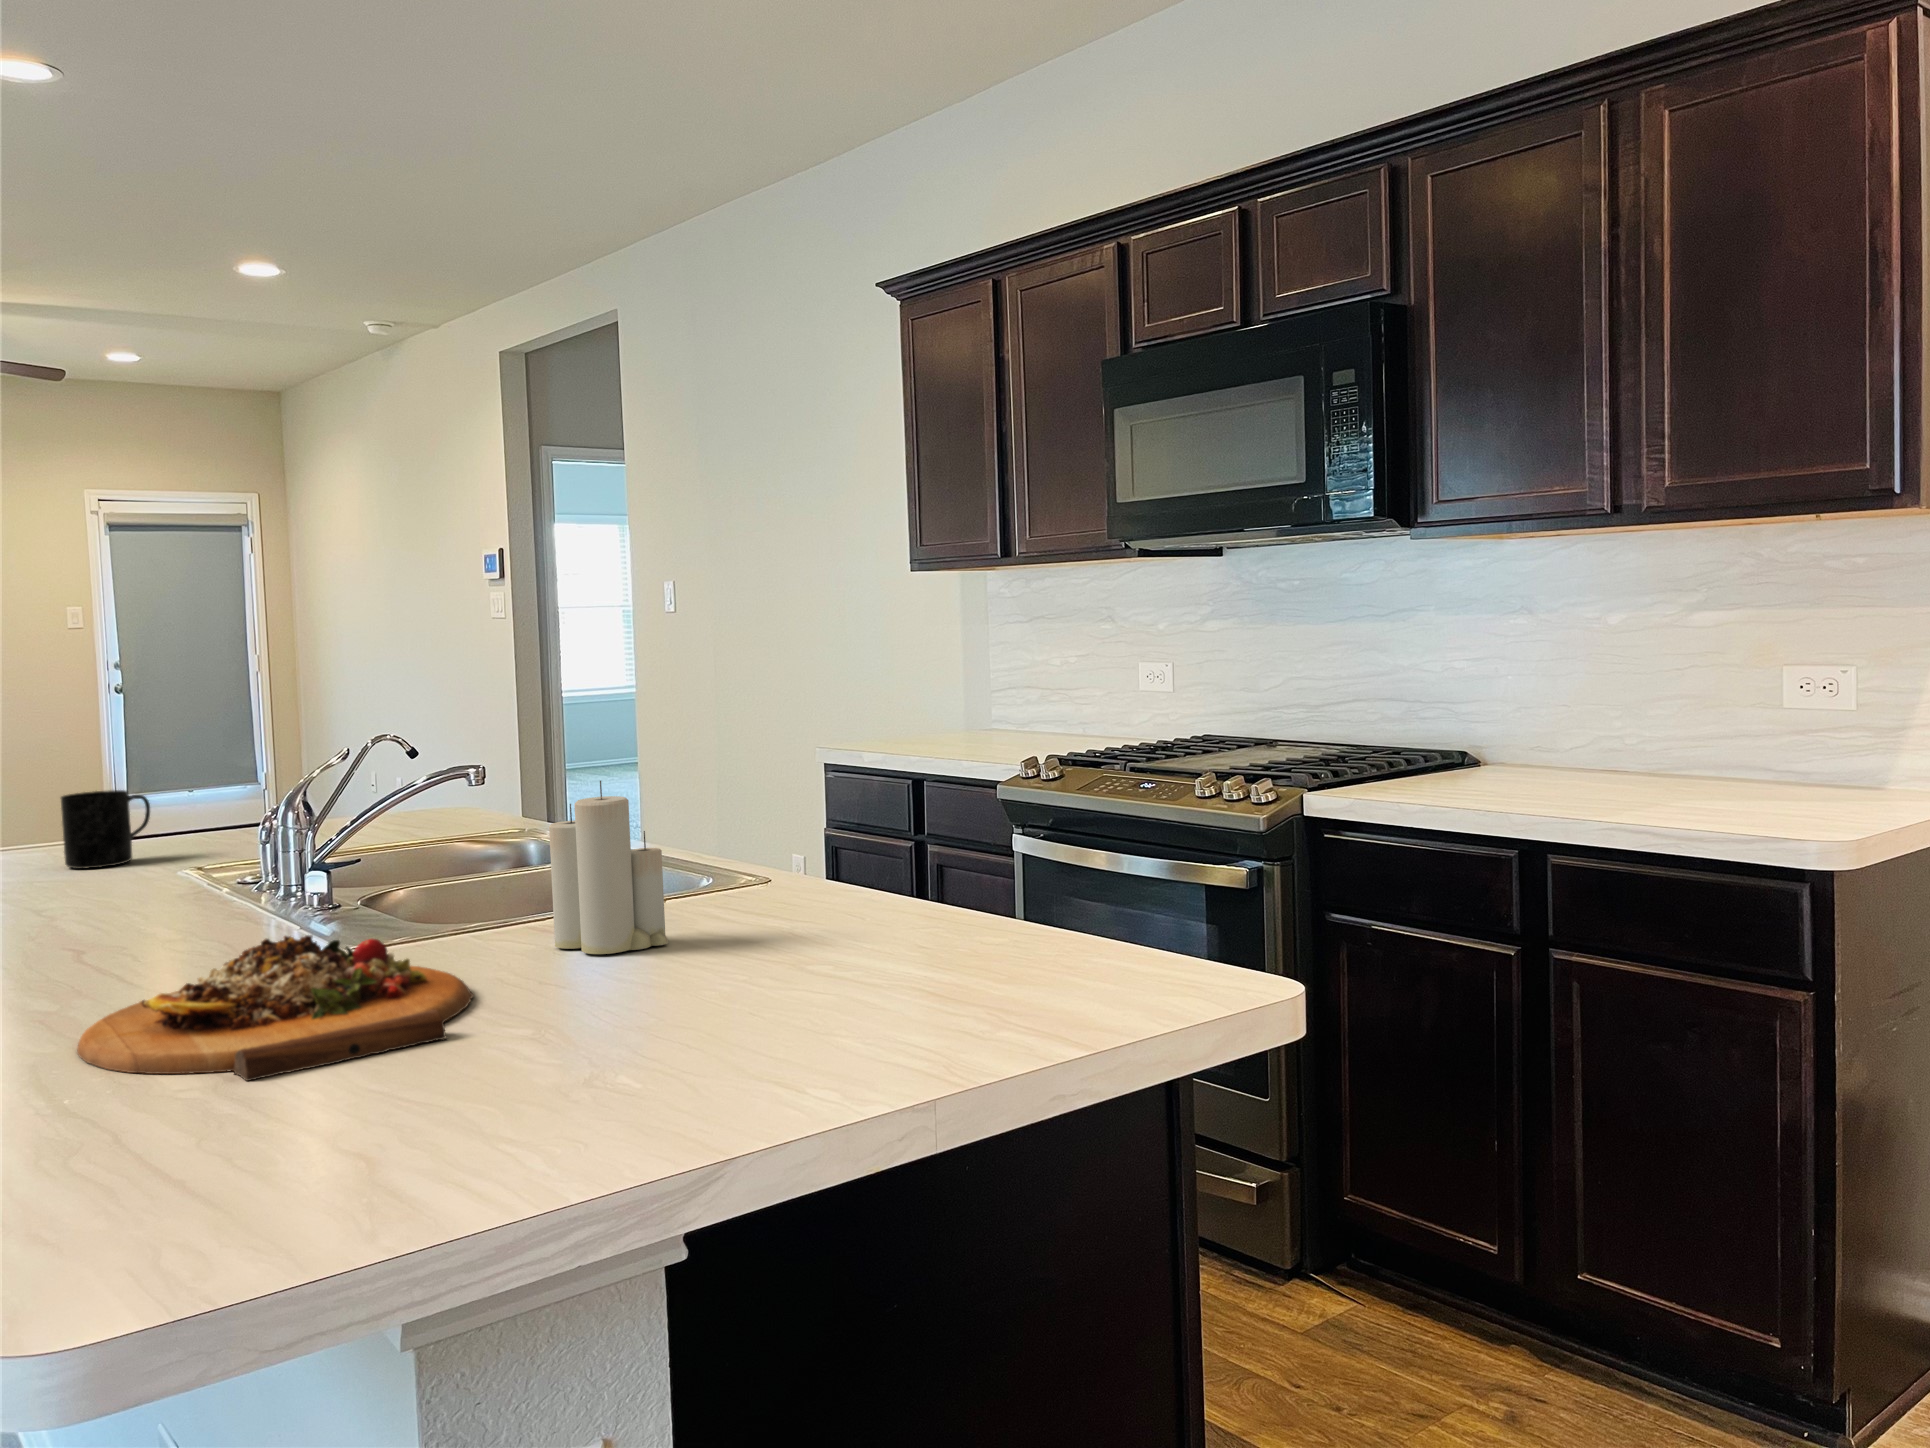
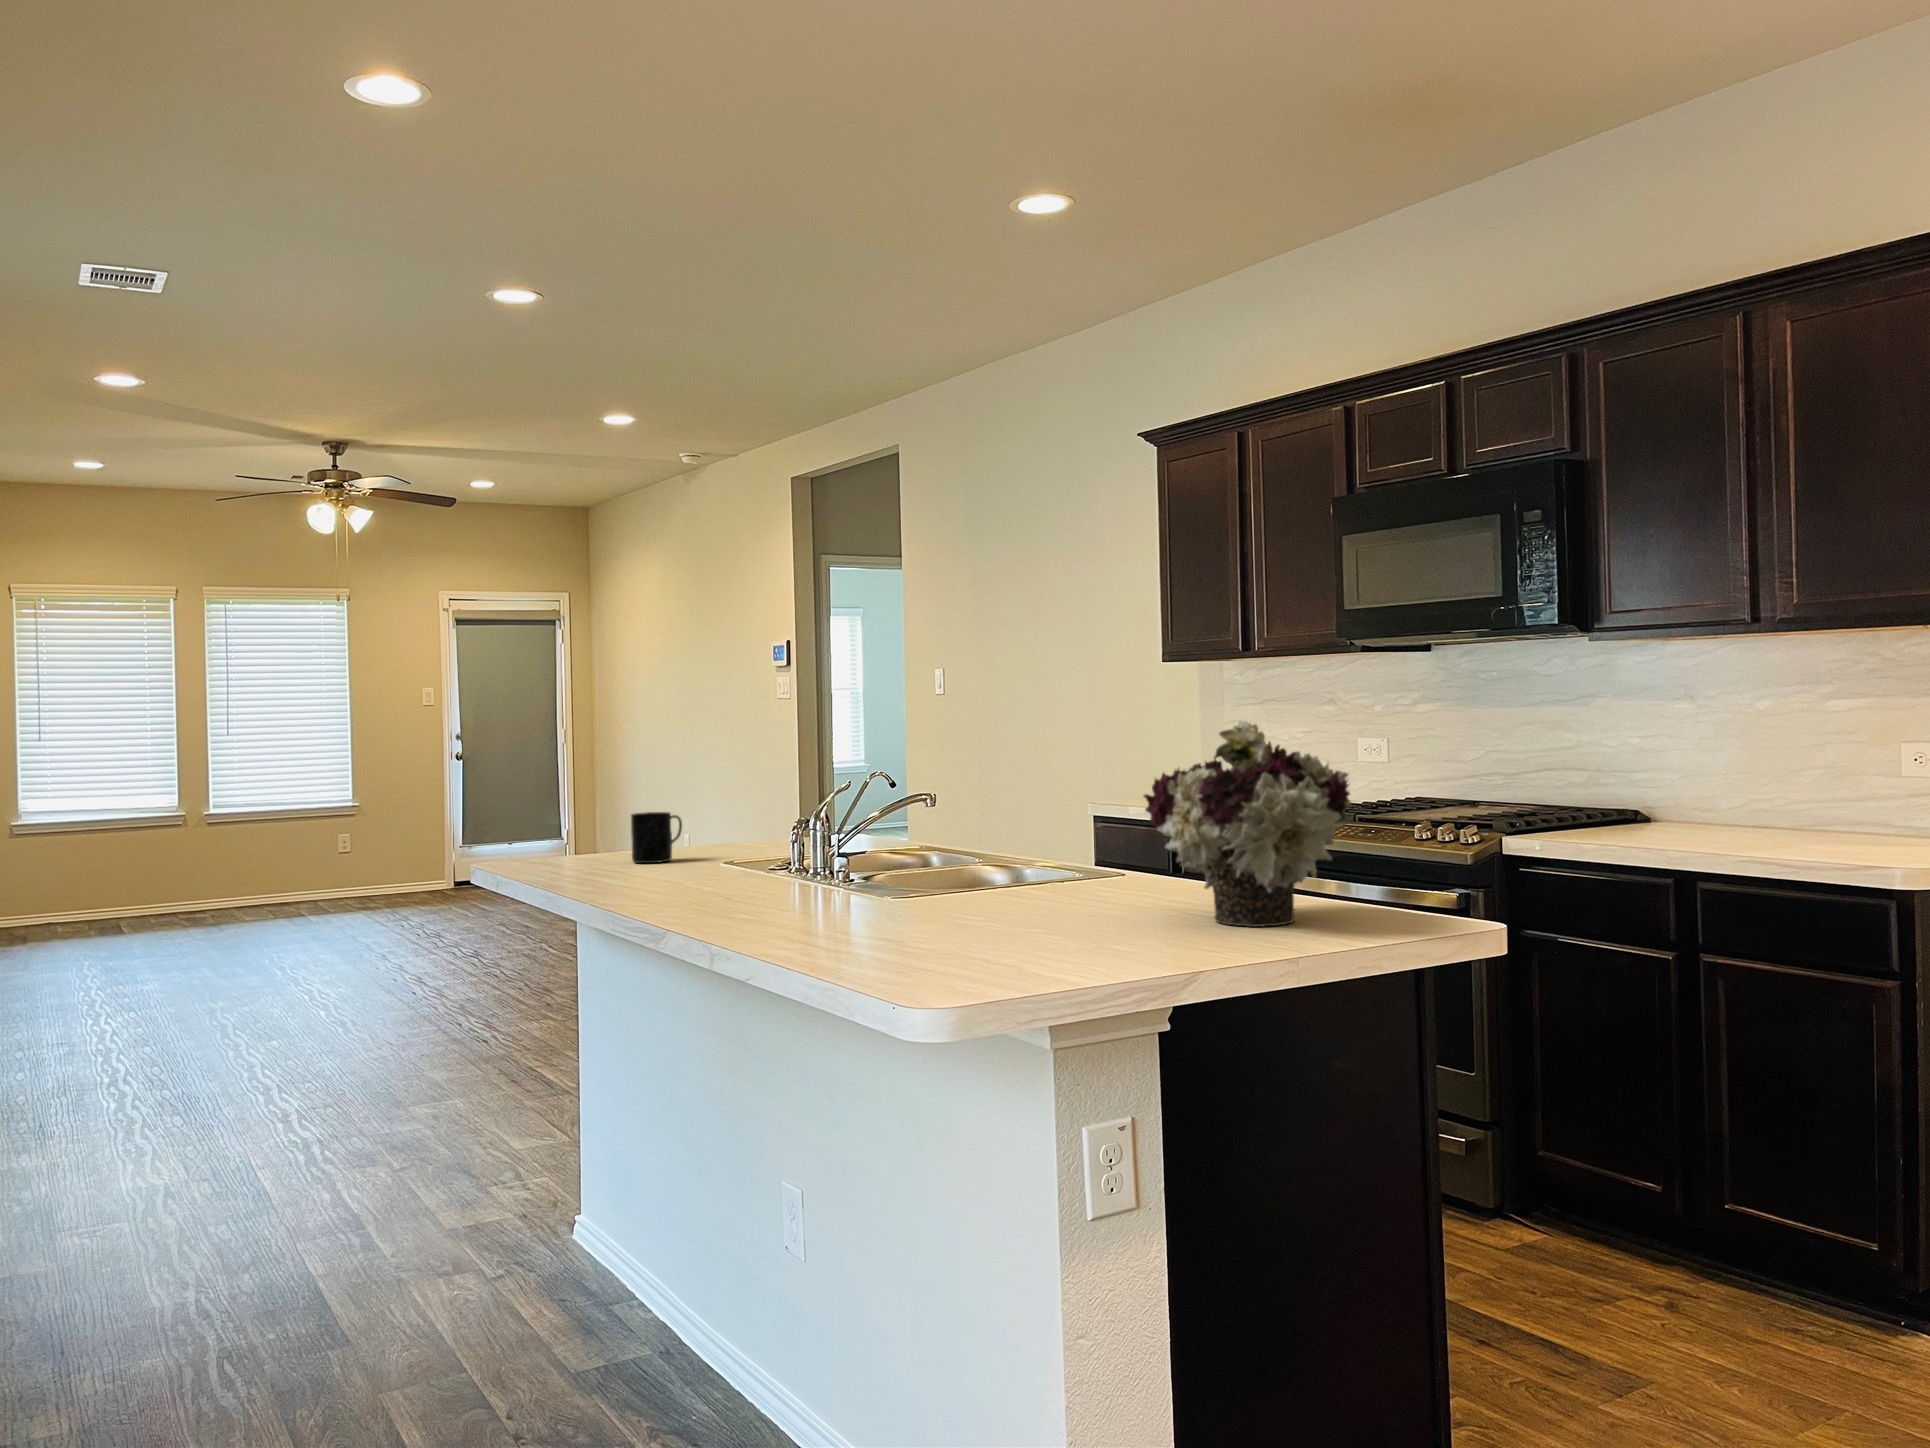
flower arrangement: none [713,656,1047,1005] -> present [1144,721,1351,927]
candle: present [549,781,668,954] -> none [1019,797,1092,905]
cutting board: present [77,935,473,1081] -> none [797,878,1007,945]

